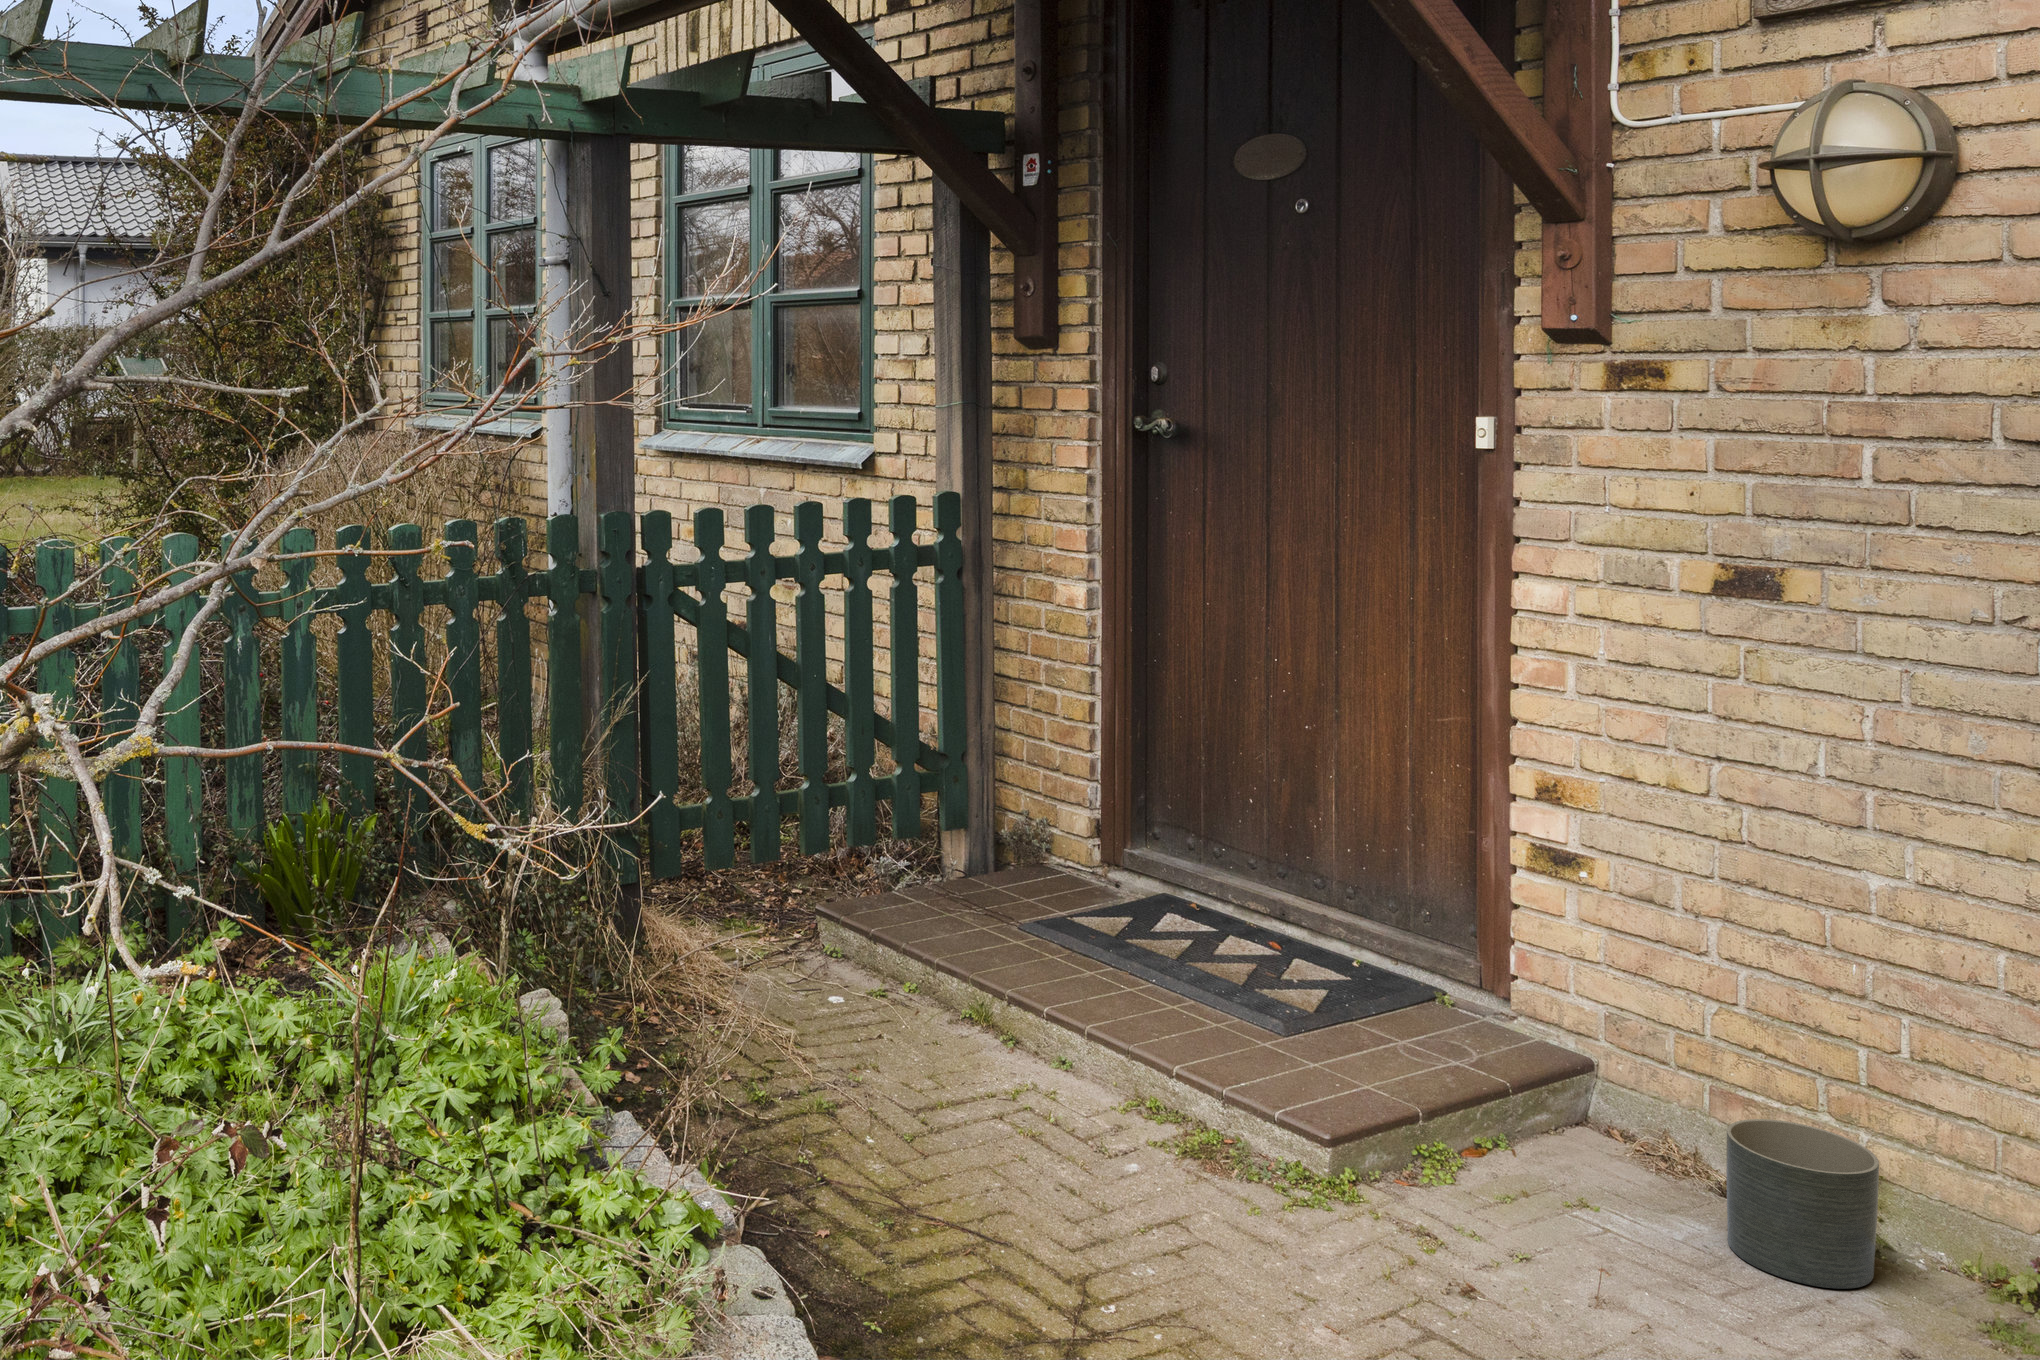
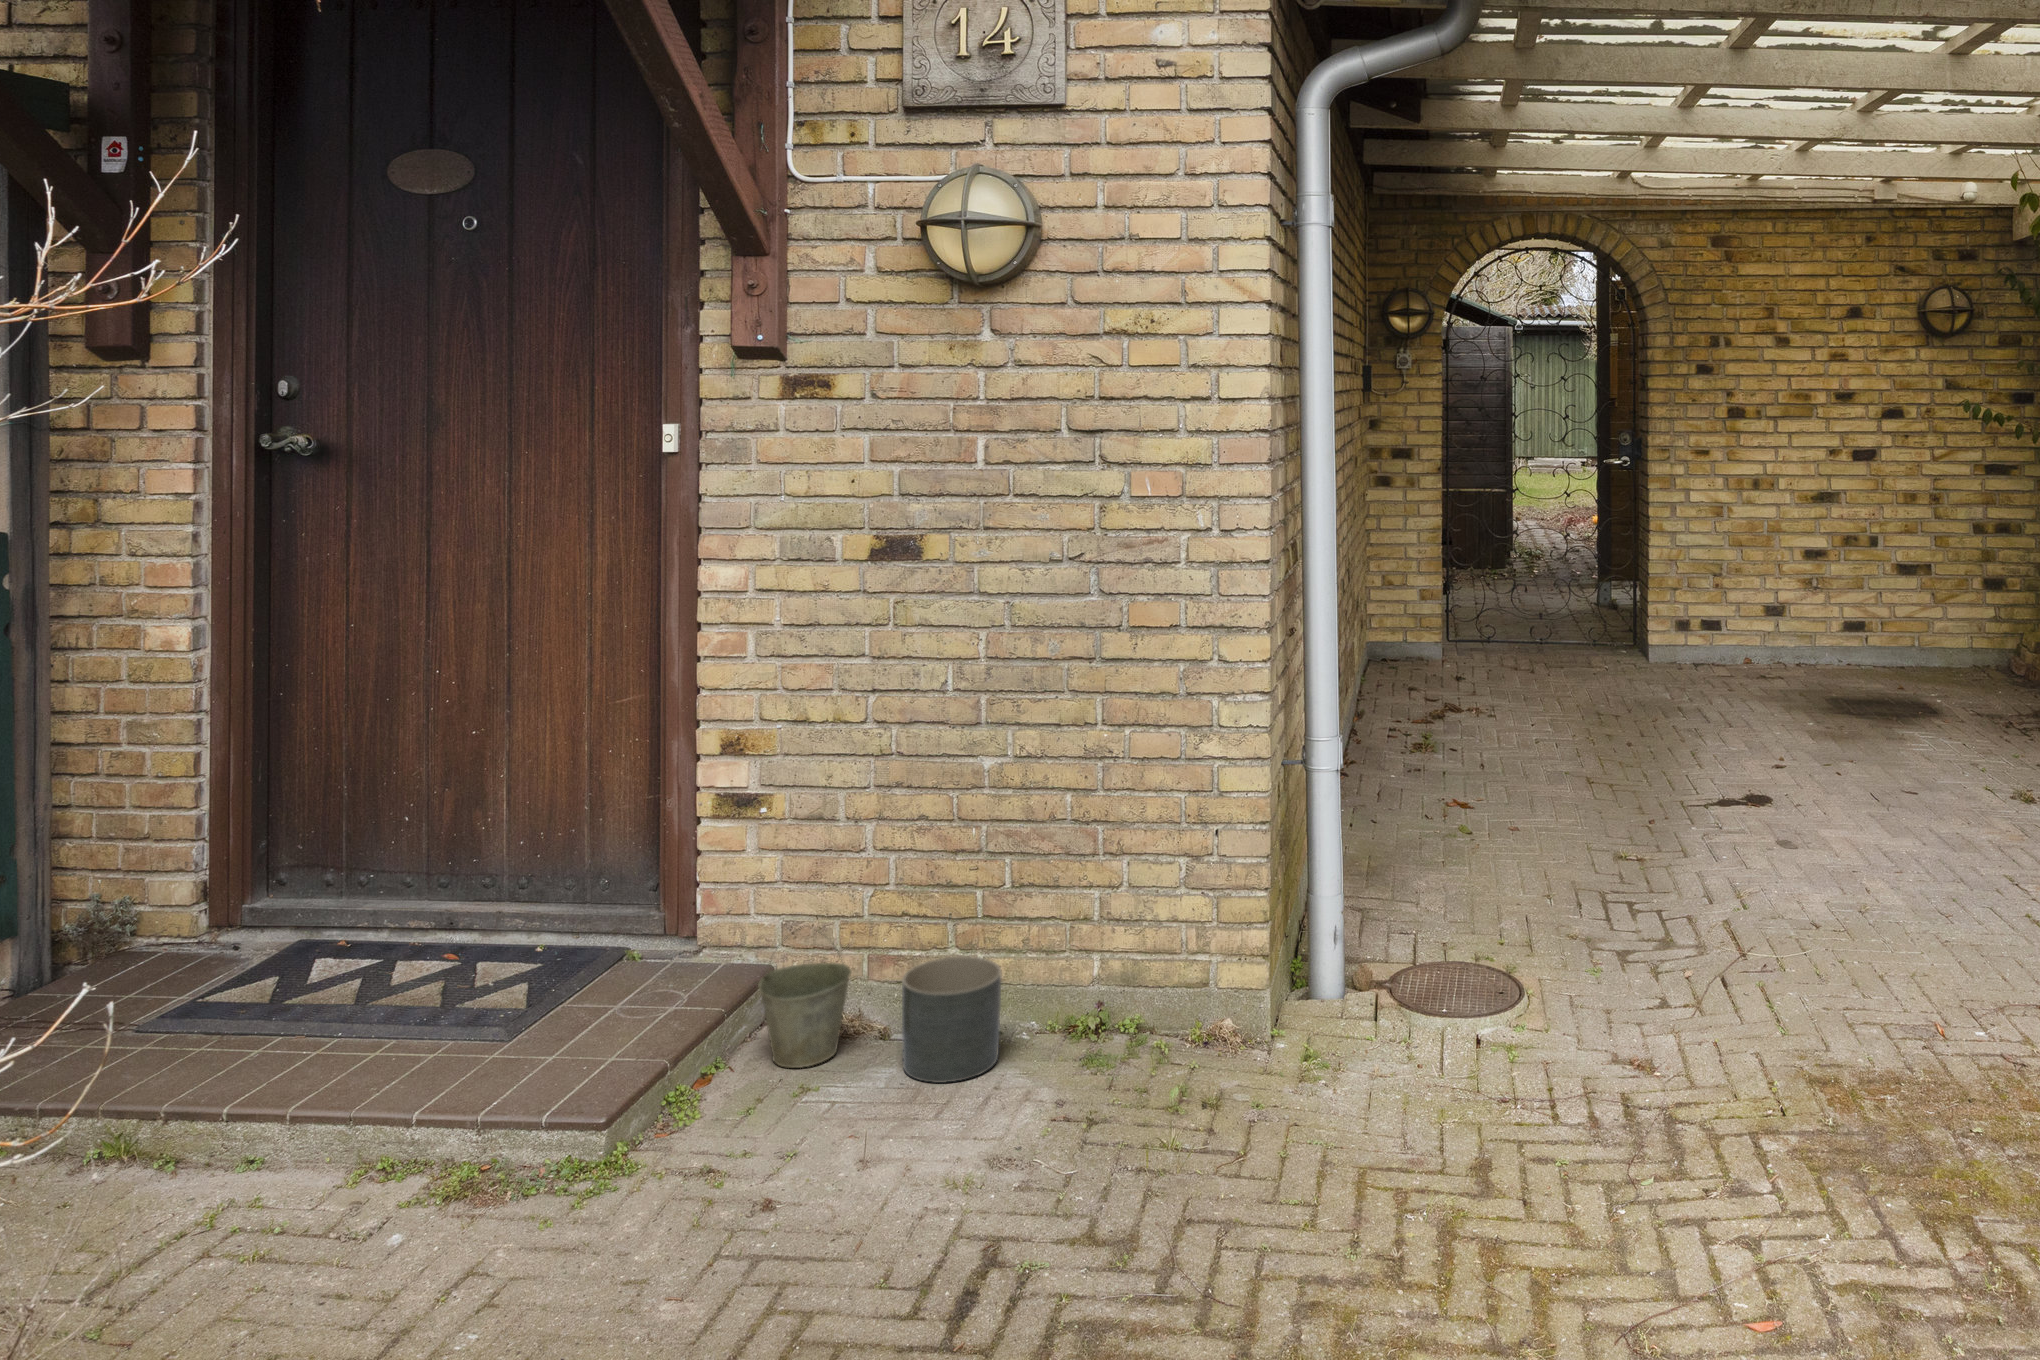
bucket: none [1552,1021,1675,1191] -> present [758,926,852,1068]

